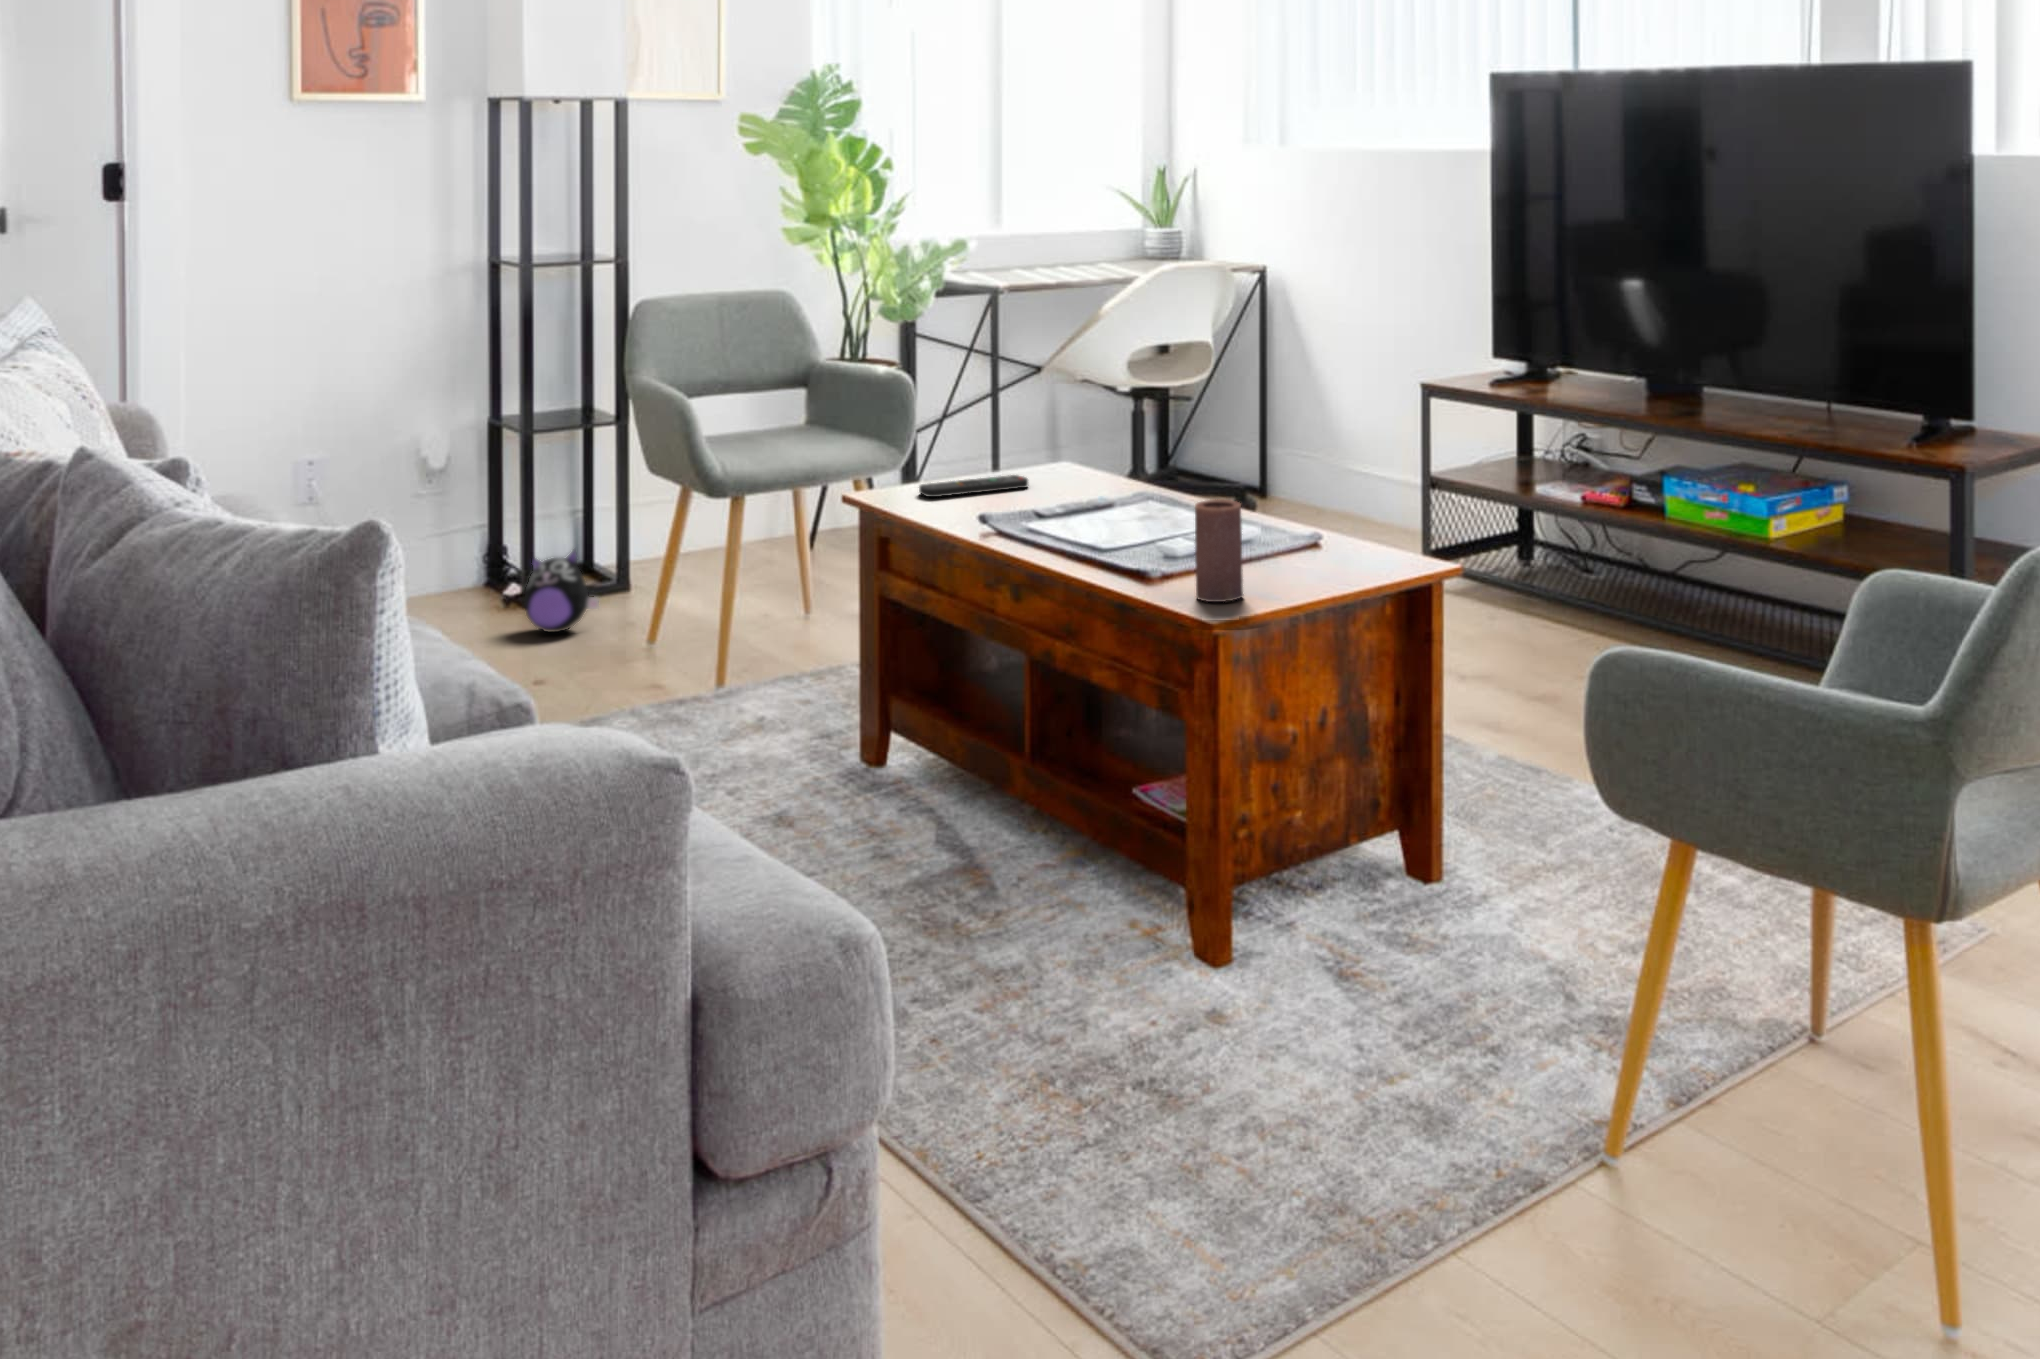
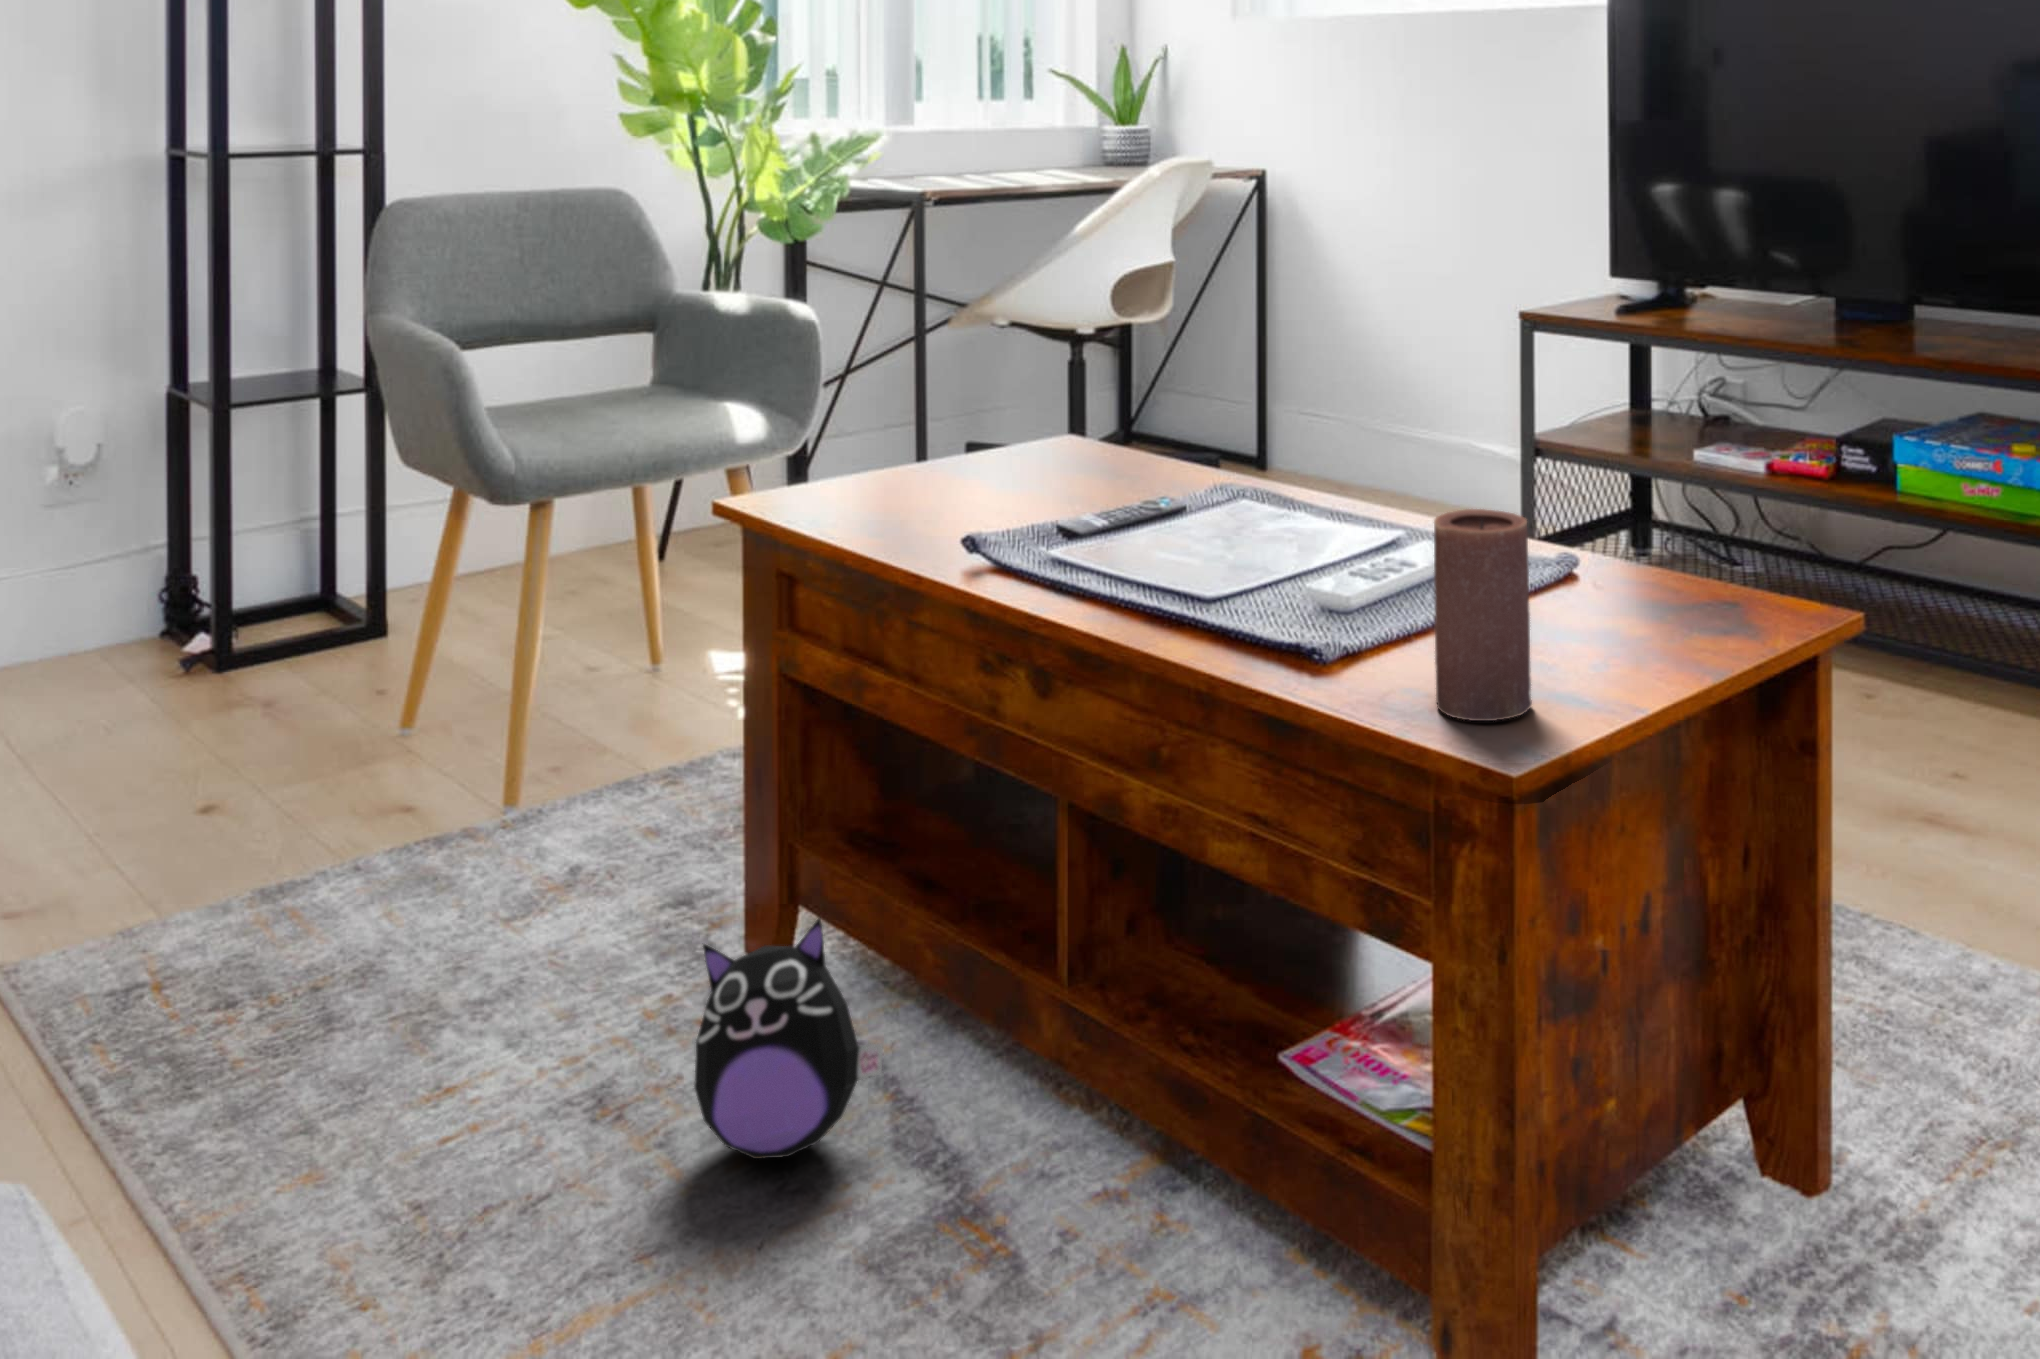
remote control: present [919,475,1028,497] -> none [838,457,1021,500]
plush toy: present [524,551,599,632] -> present [694,918,883,1159]

